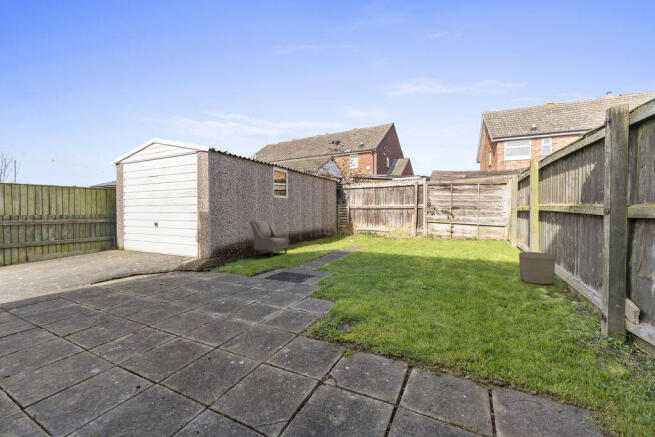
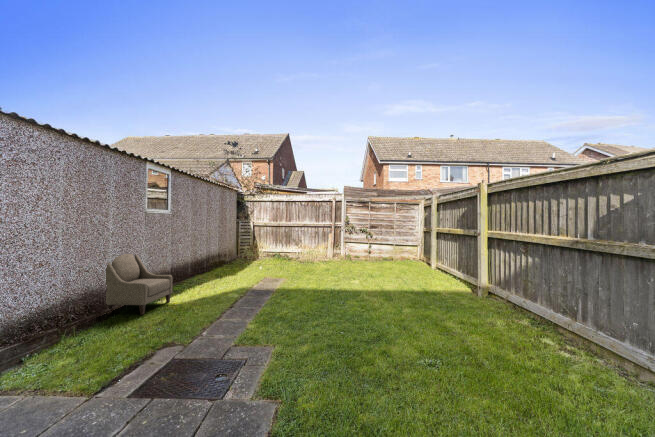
basket: present [519,252,556,284] -> none [501,288,542,329]

